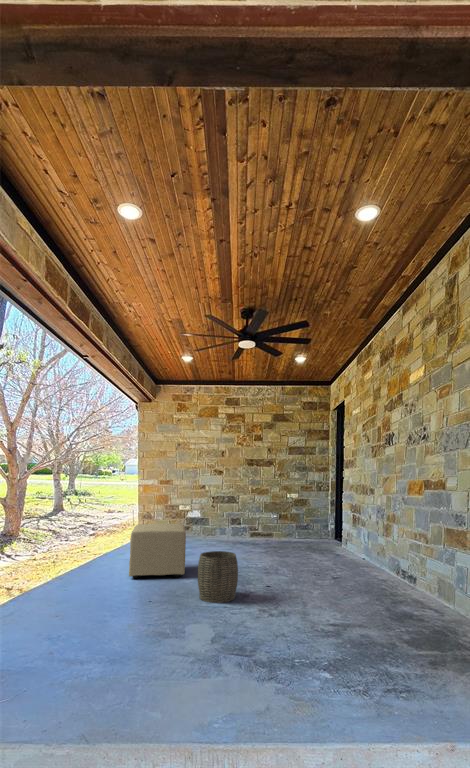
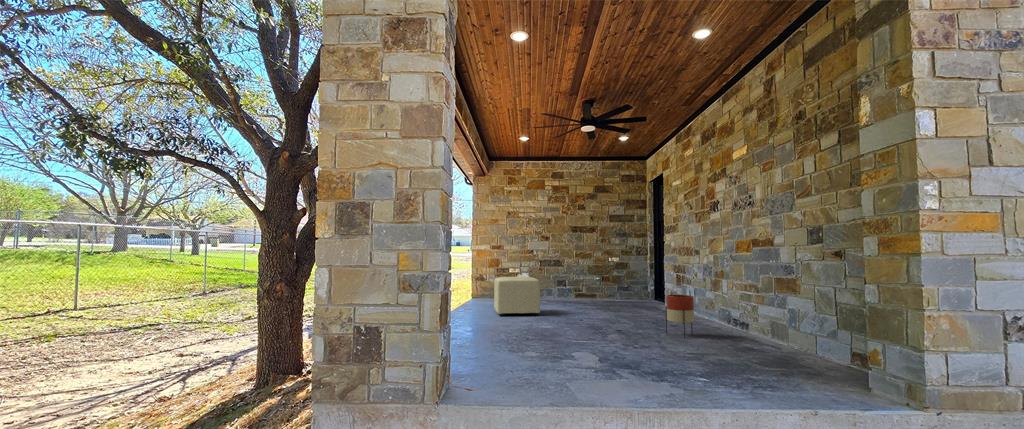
woven basket: present [198,551,238,603] -> none [559,292,589,326]
planter: none [334,564,374,636] -> present [666,295,694,338]

